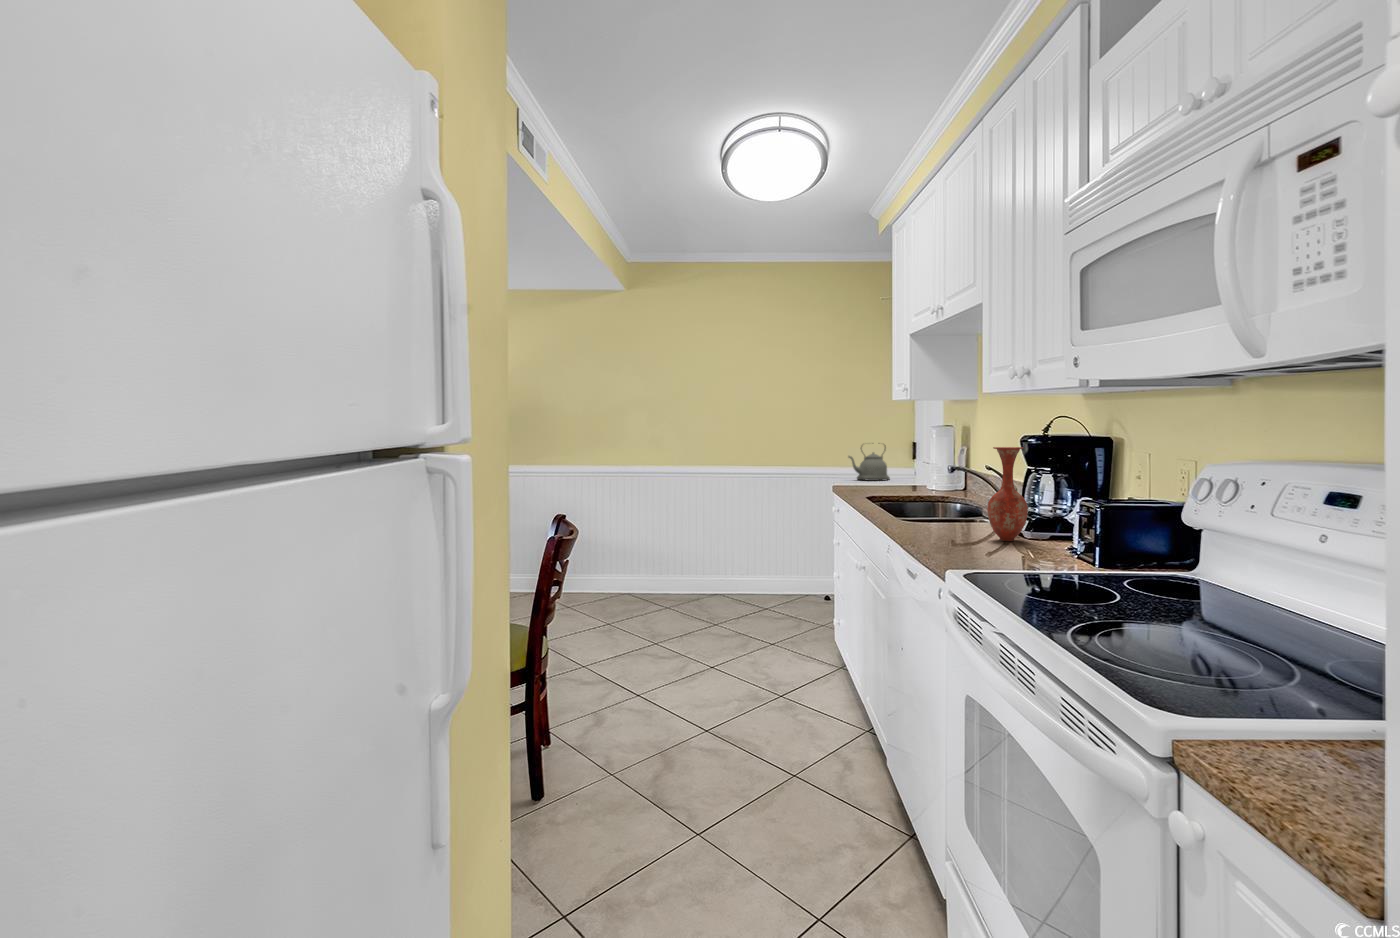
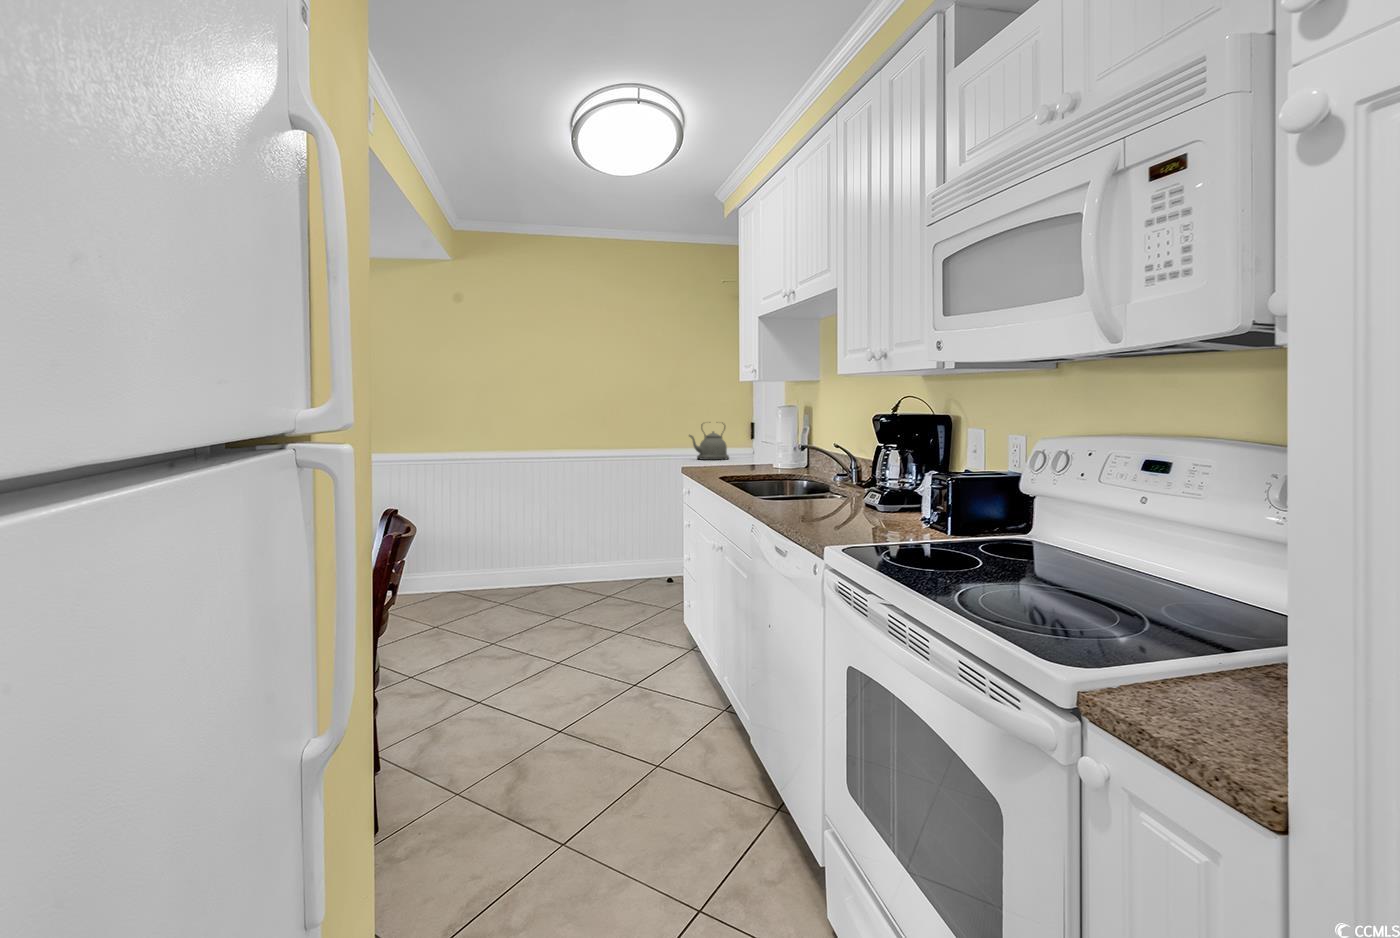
vase: present [987,447,1028,541] -> none [847,426,884,516]

